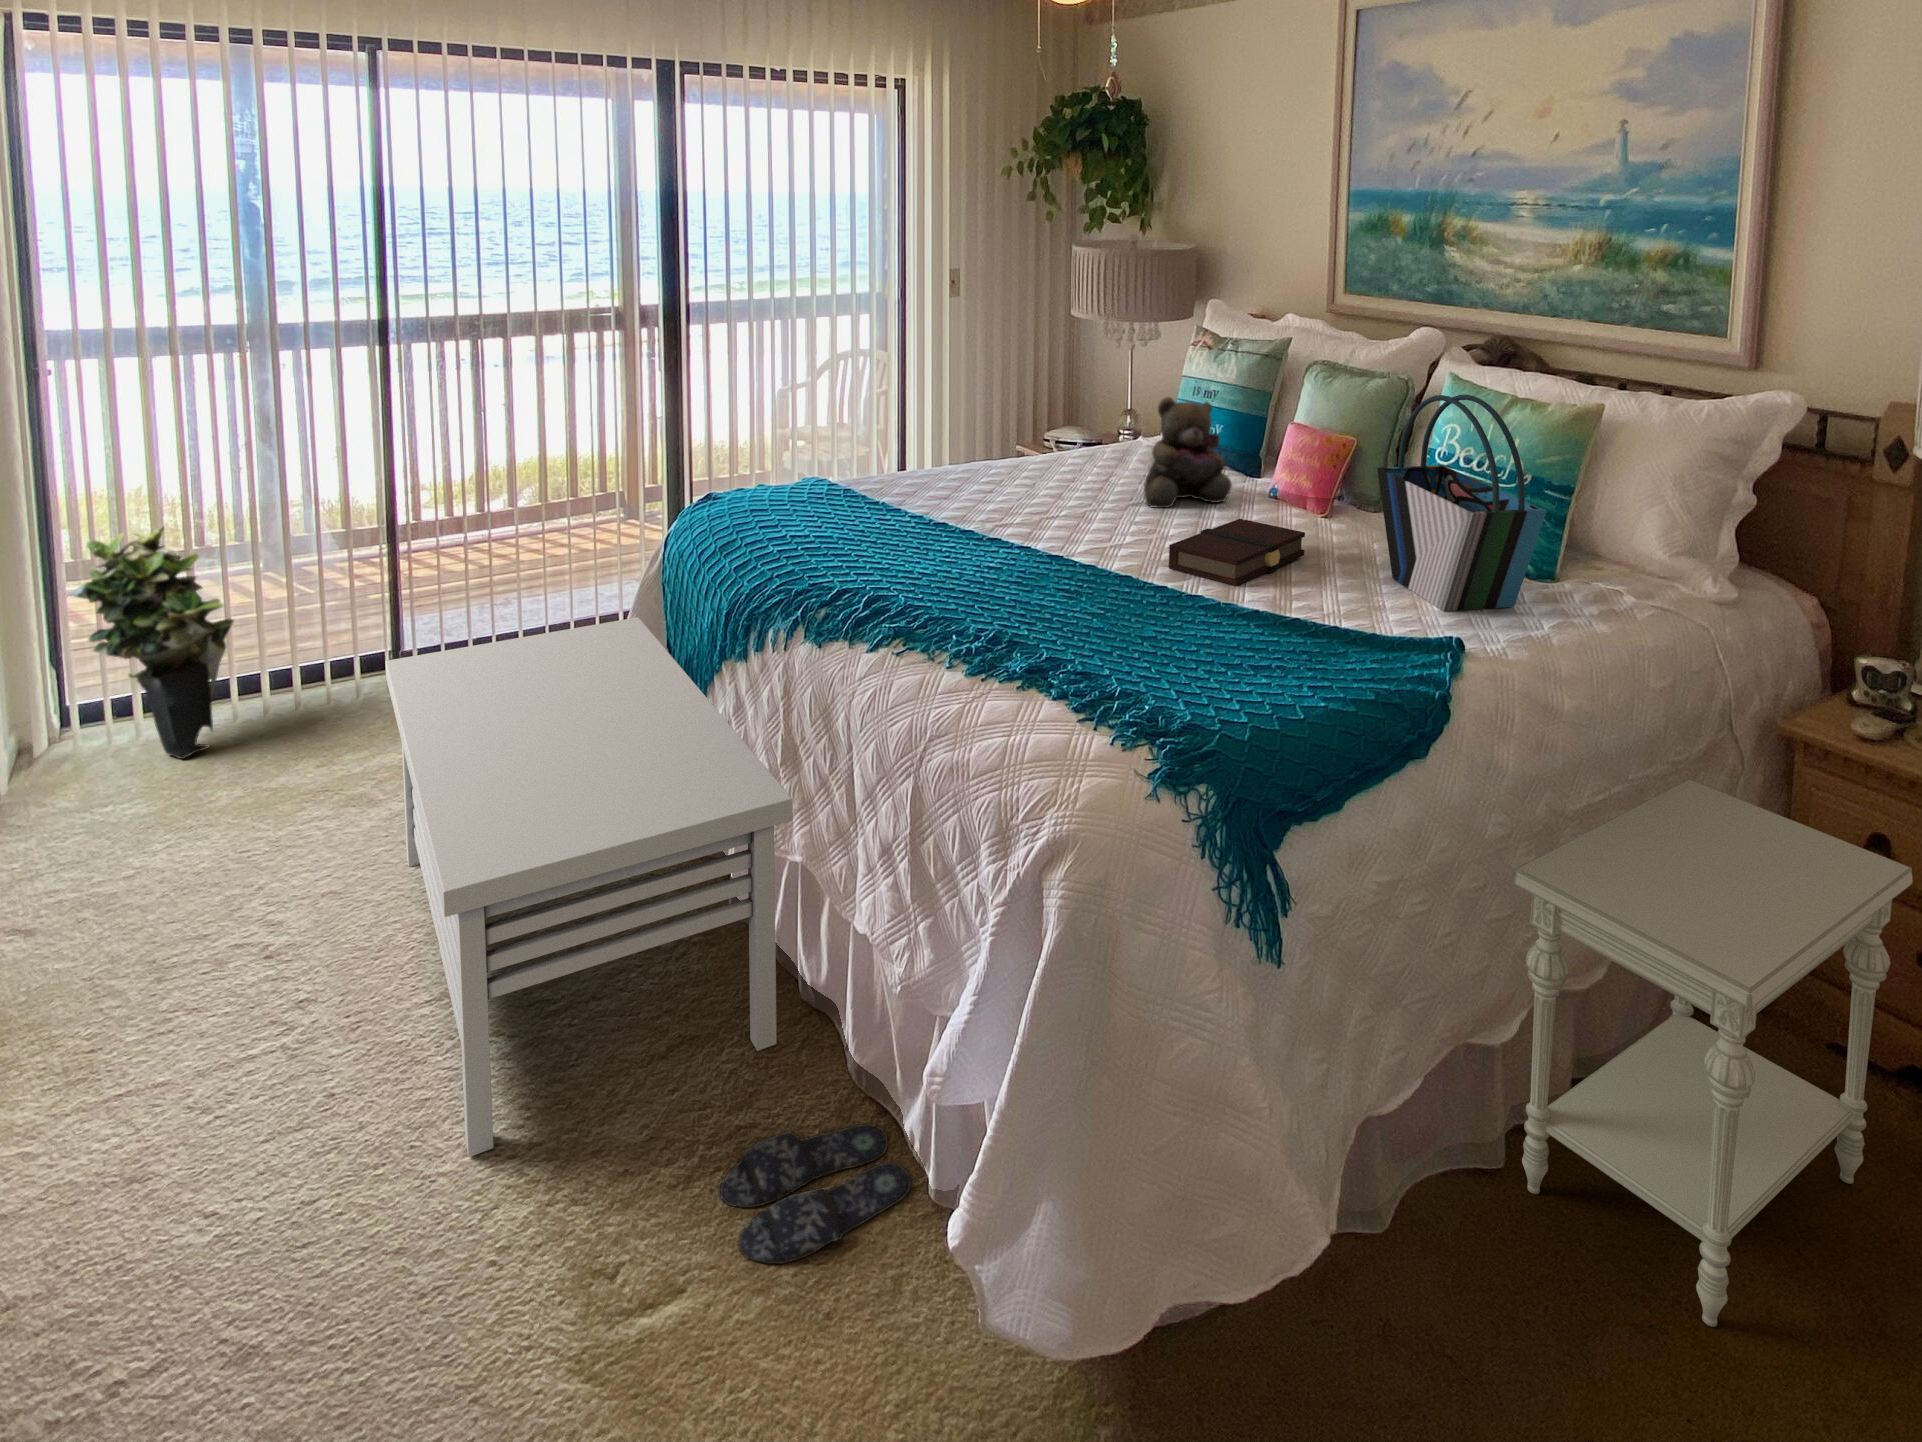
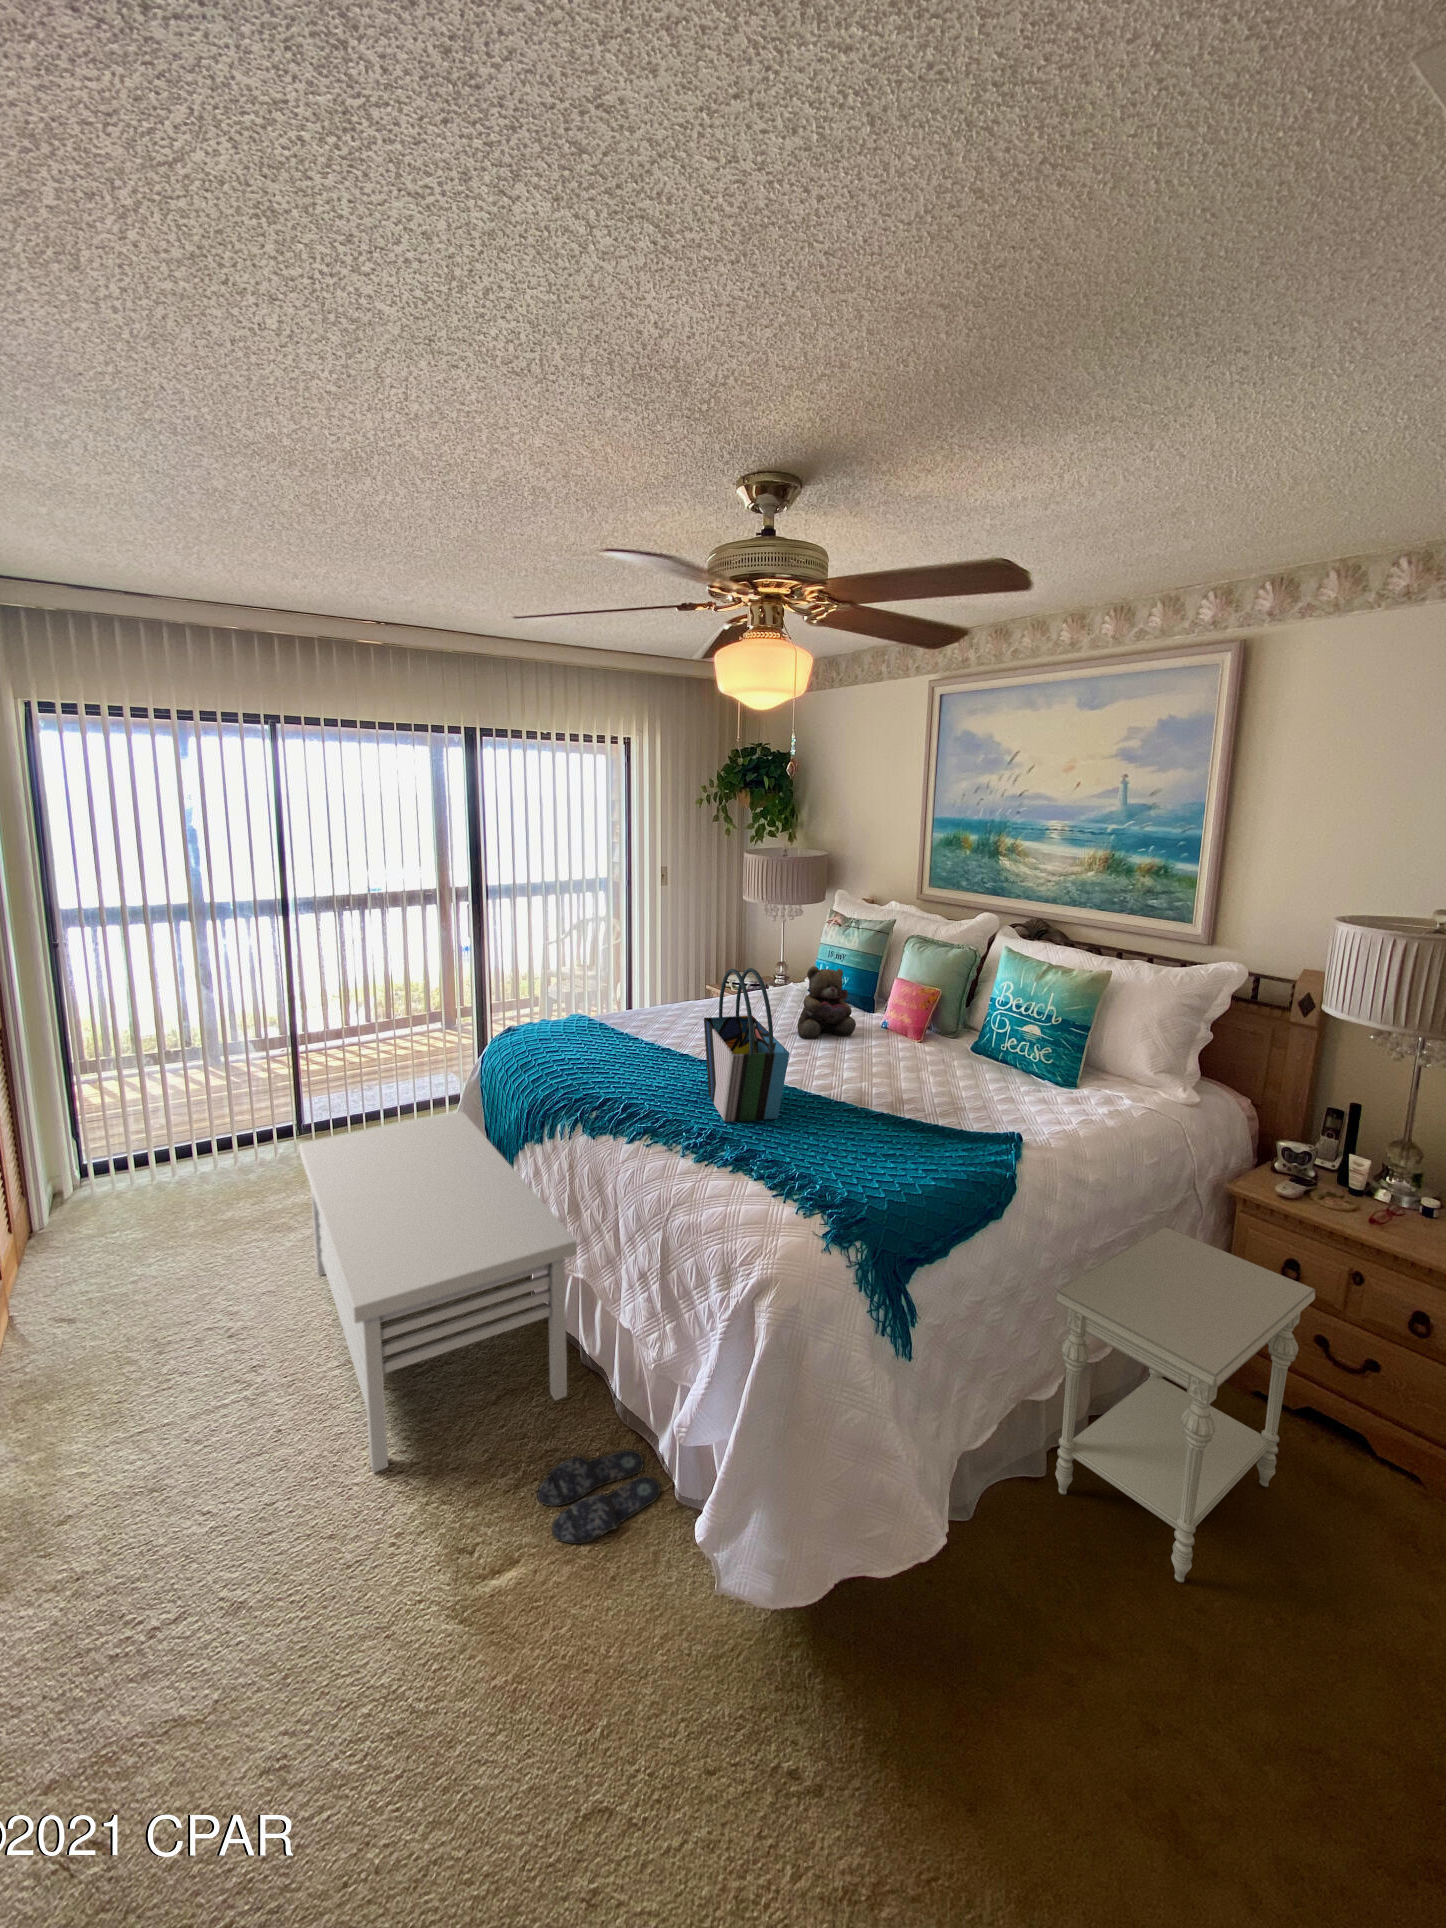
tote bag: present [1377,395,1547,611] -> present [704,968,790,1122]
book: present [1169,519,1305,586] -> none [820,1050,909,1098]
potted plant: present [73,528,234,759] -> none [87,1050,194,1203]

